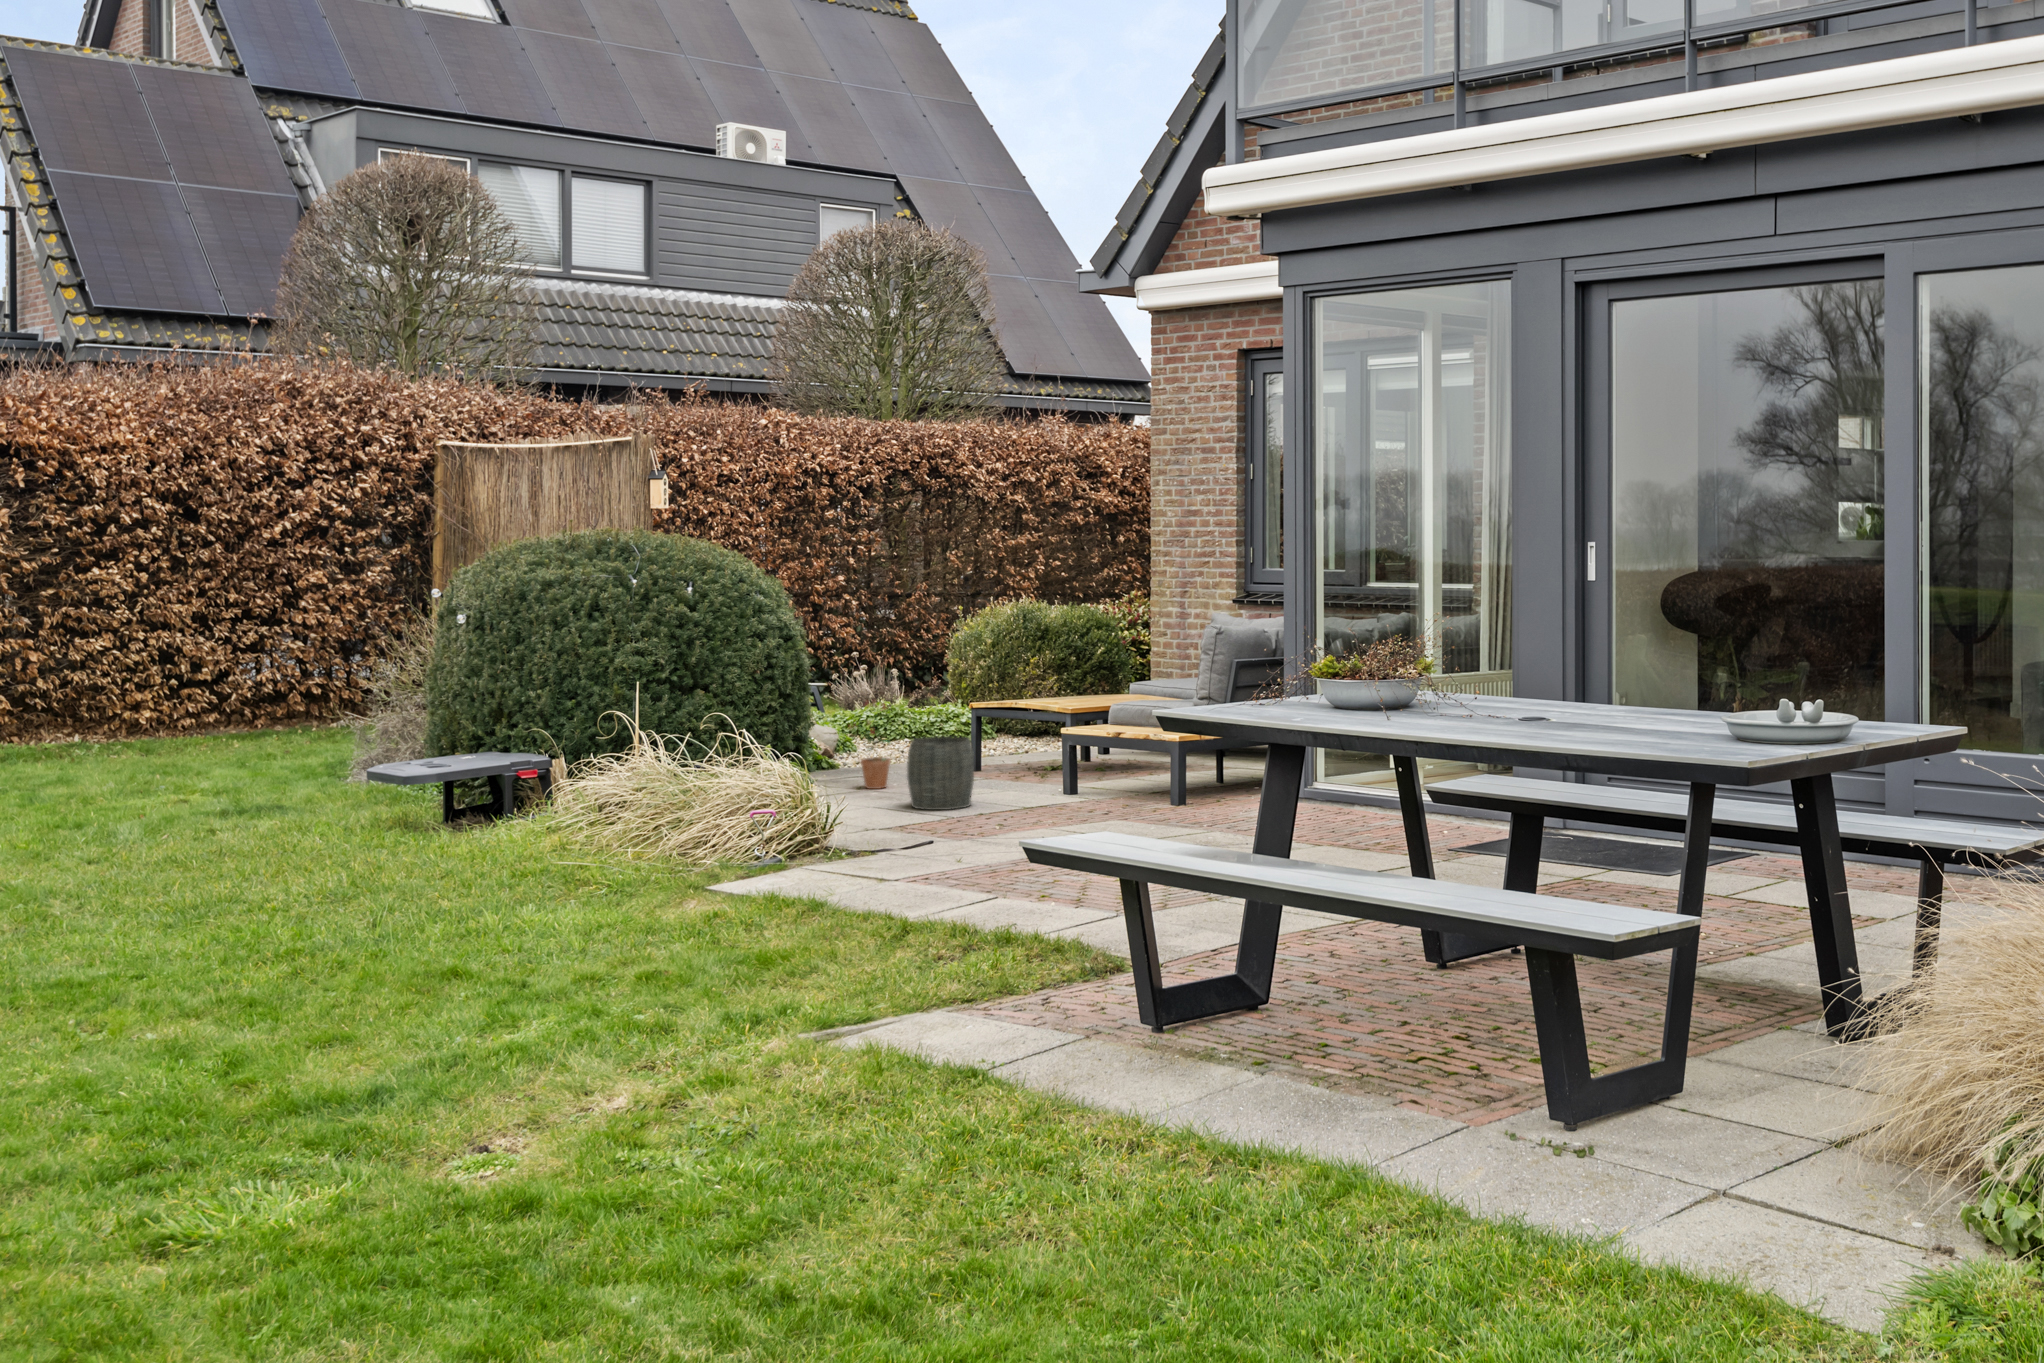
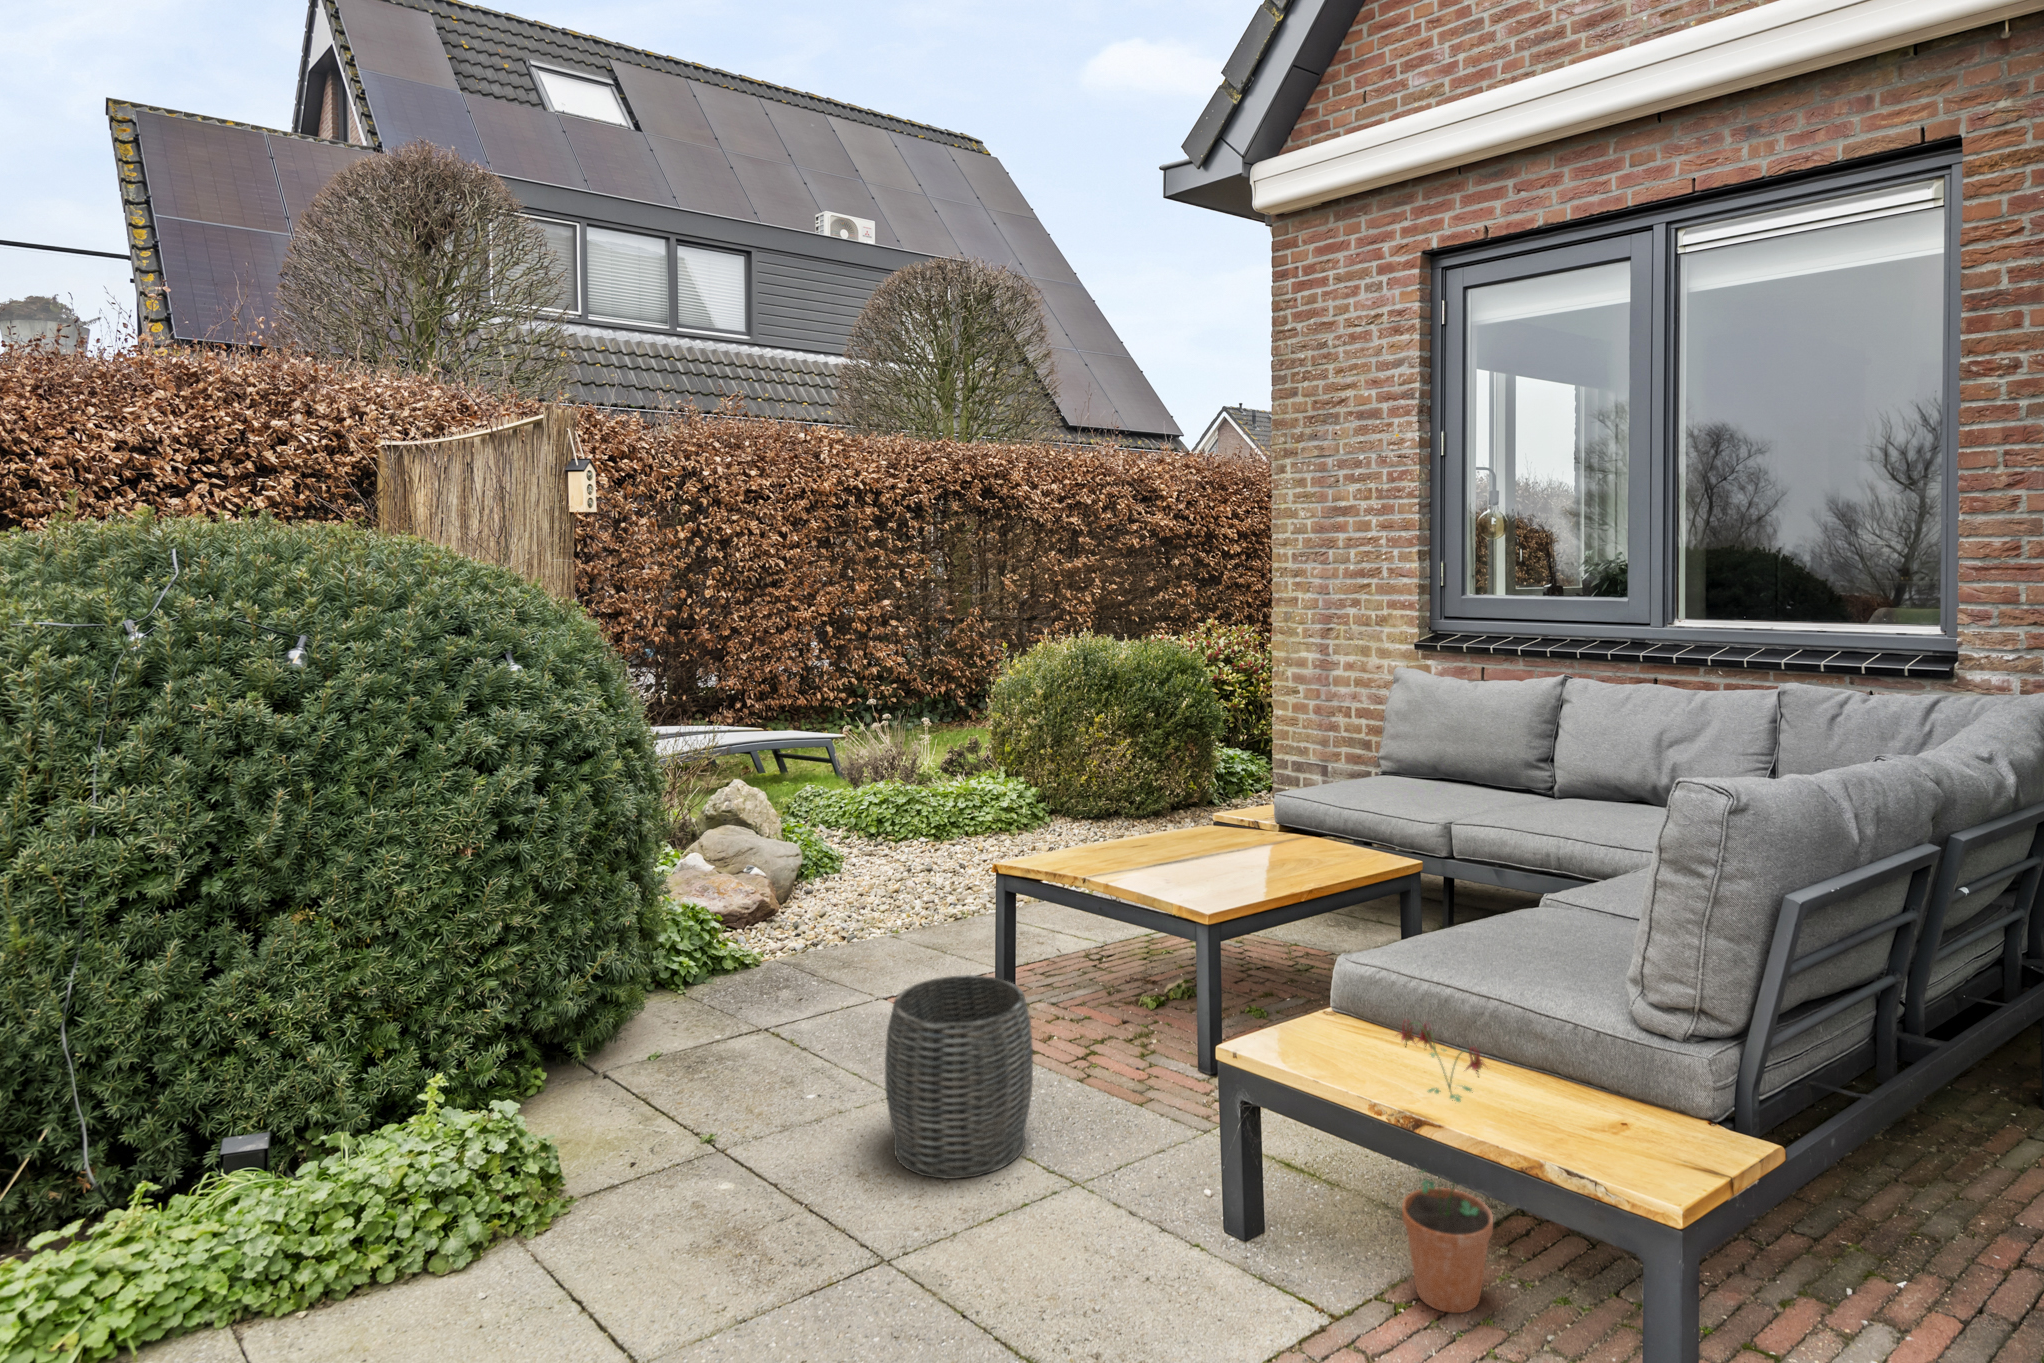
potted plant: present [849,700,891,789] -> present [1399,1020,1493,1313]

